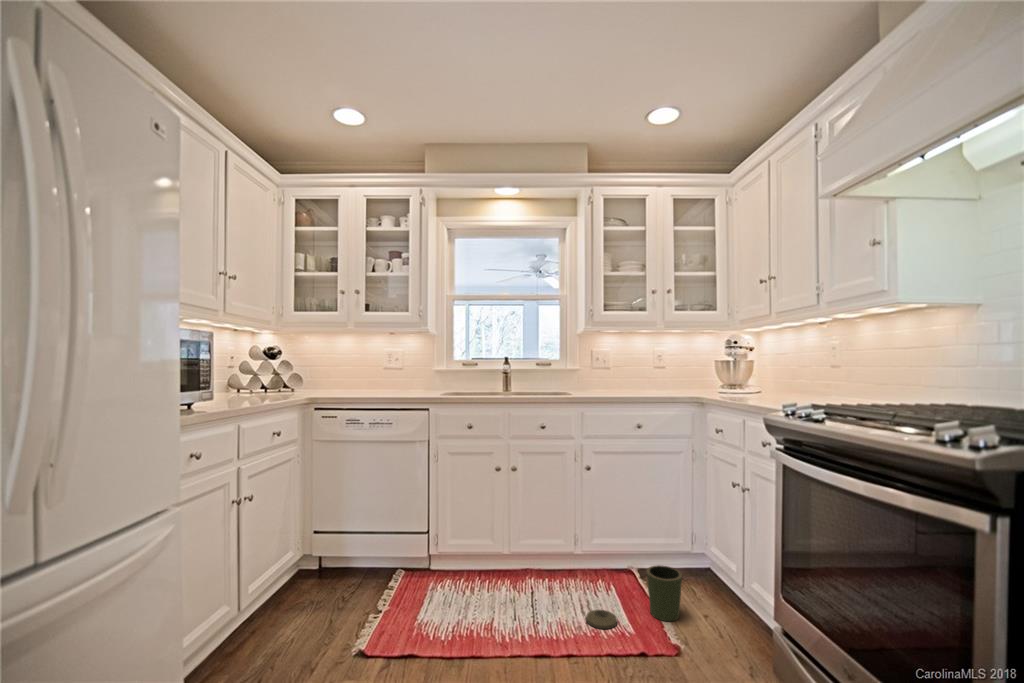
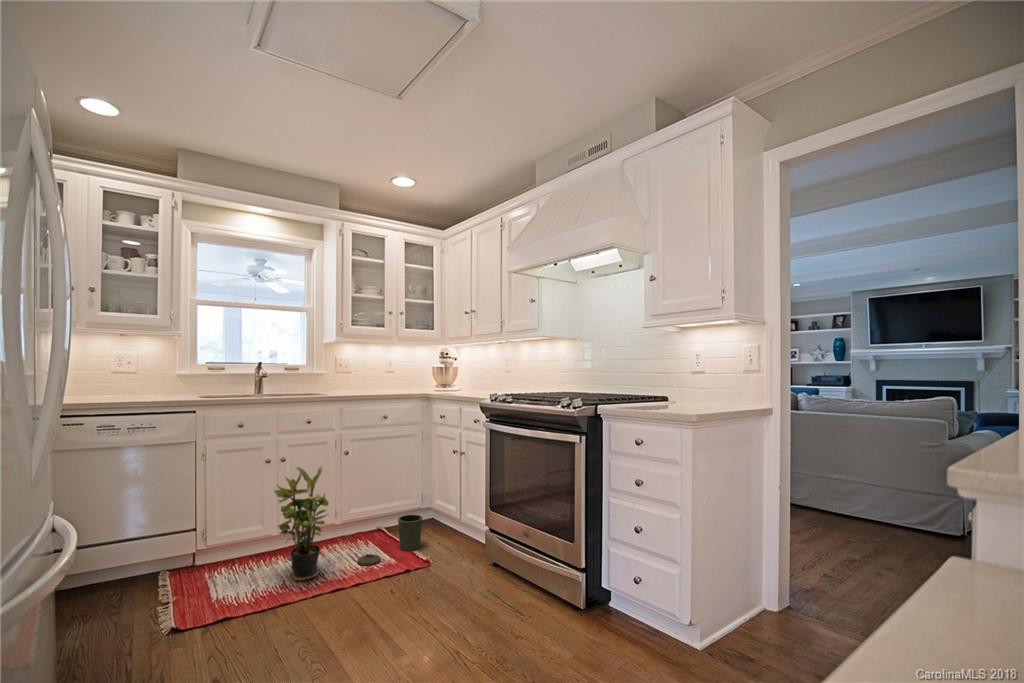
potted plant: none [481,480,549,626] -> present [274,466,329,581]

